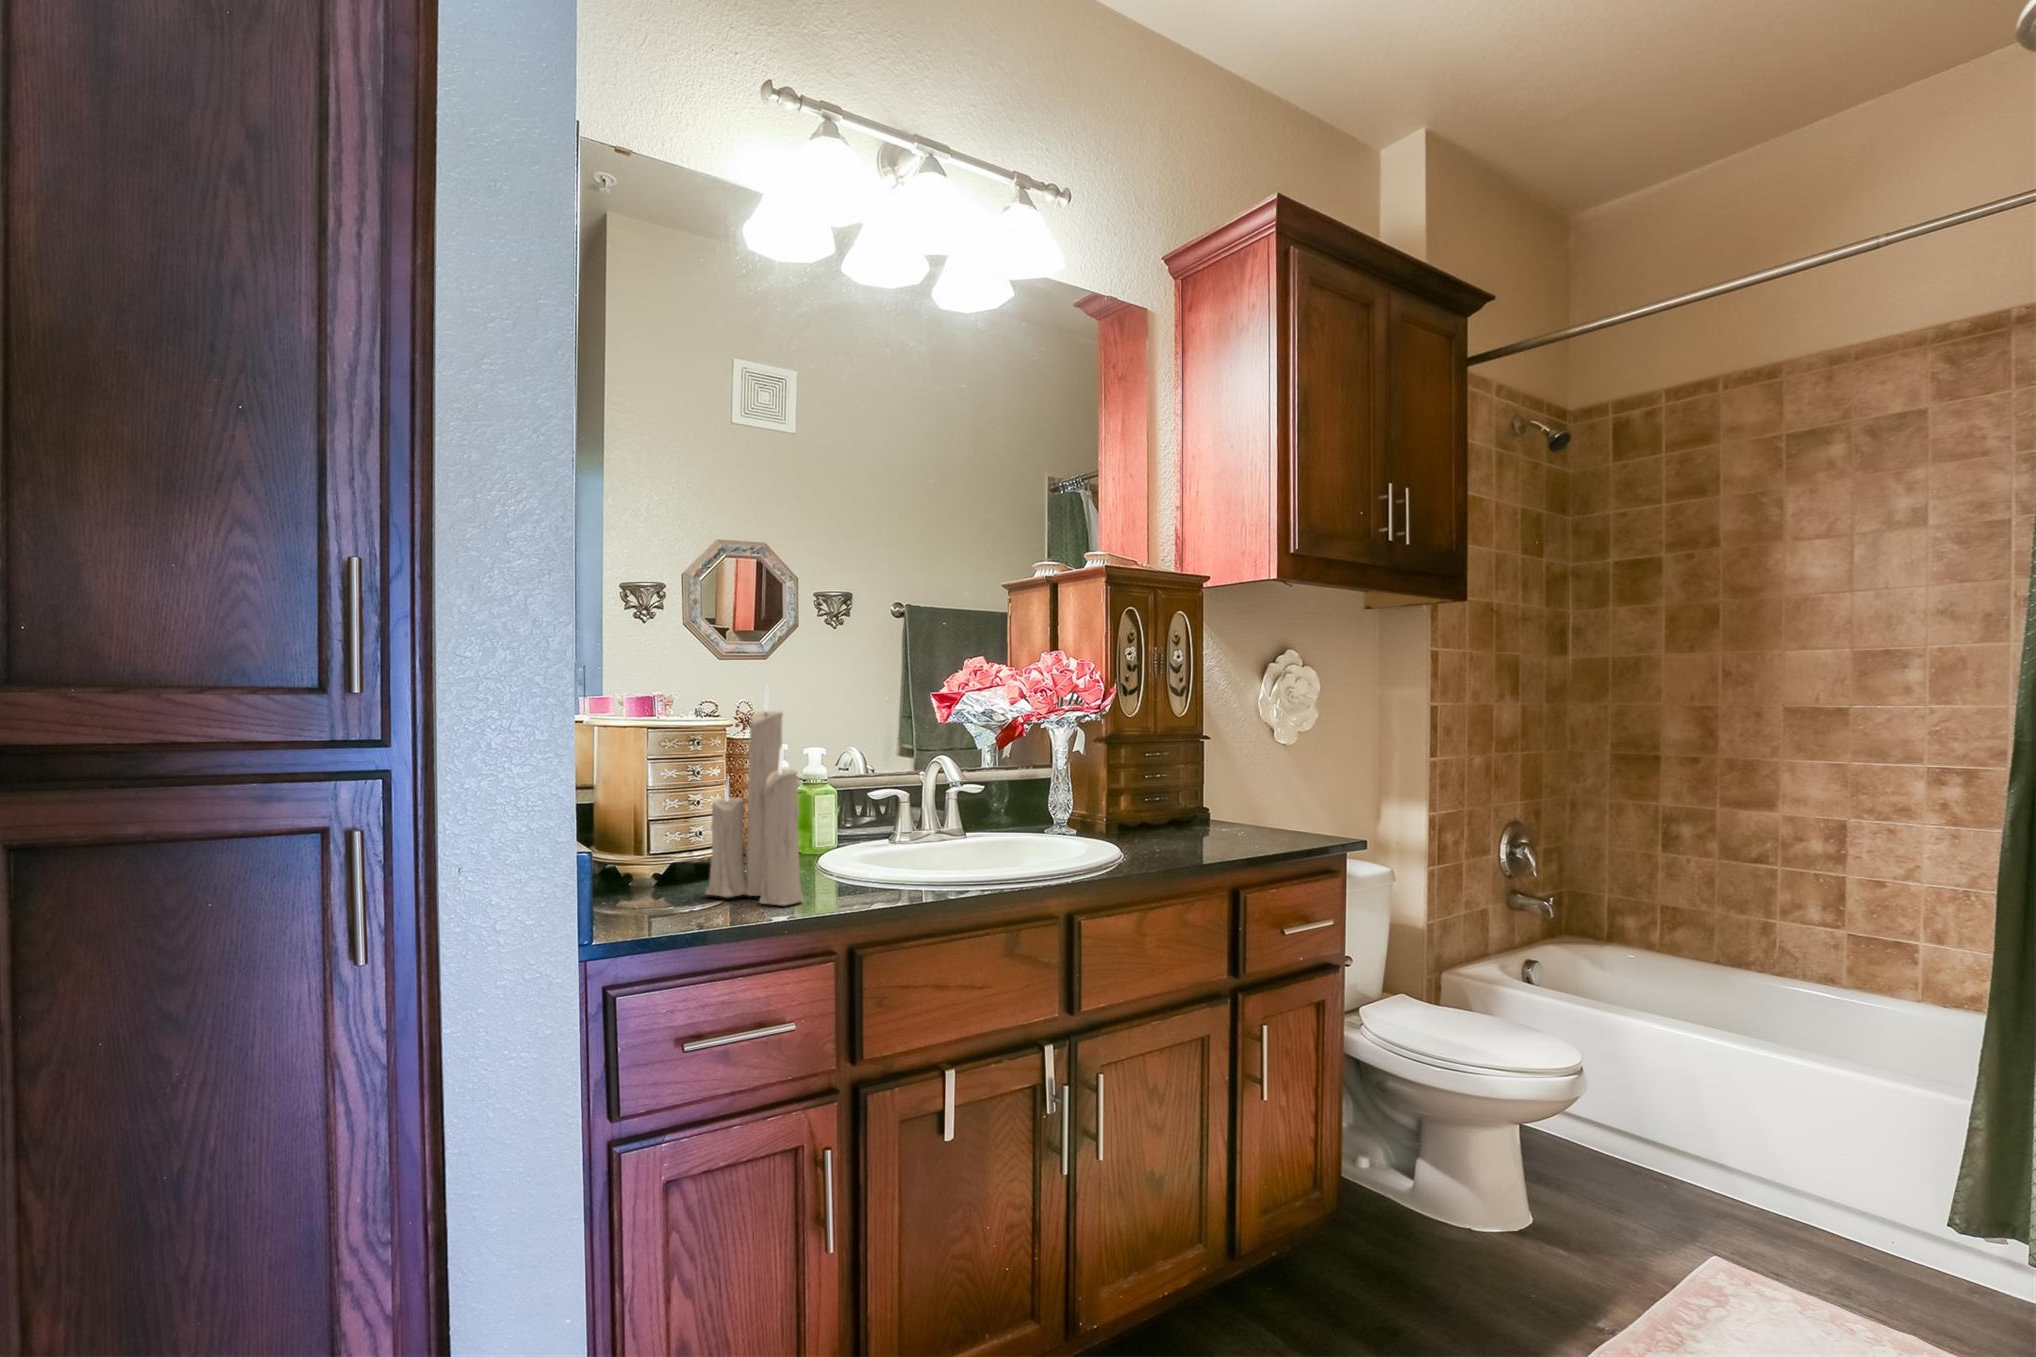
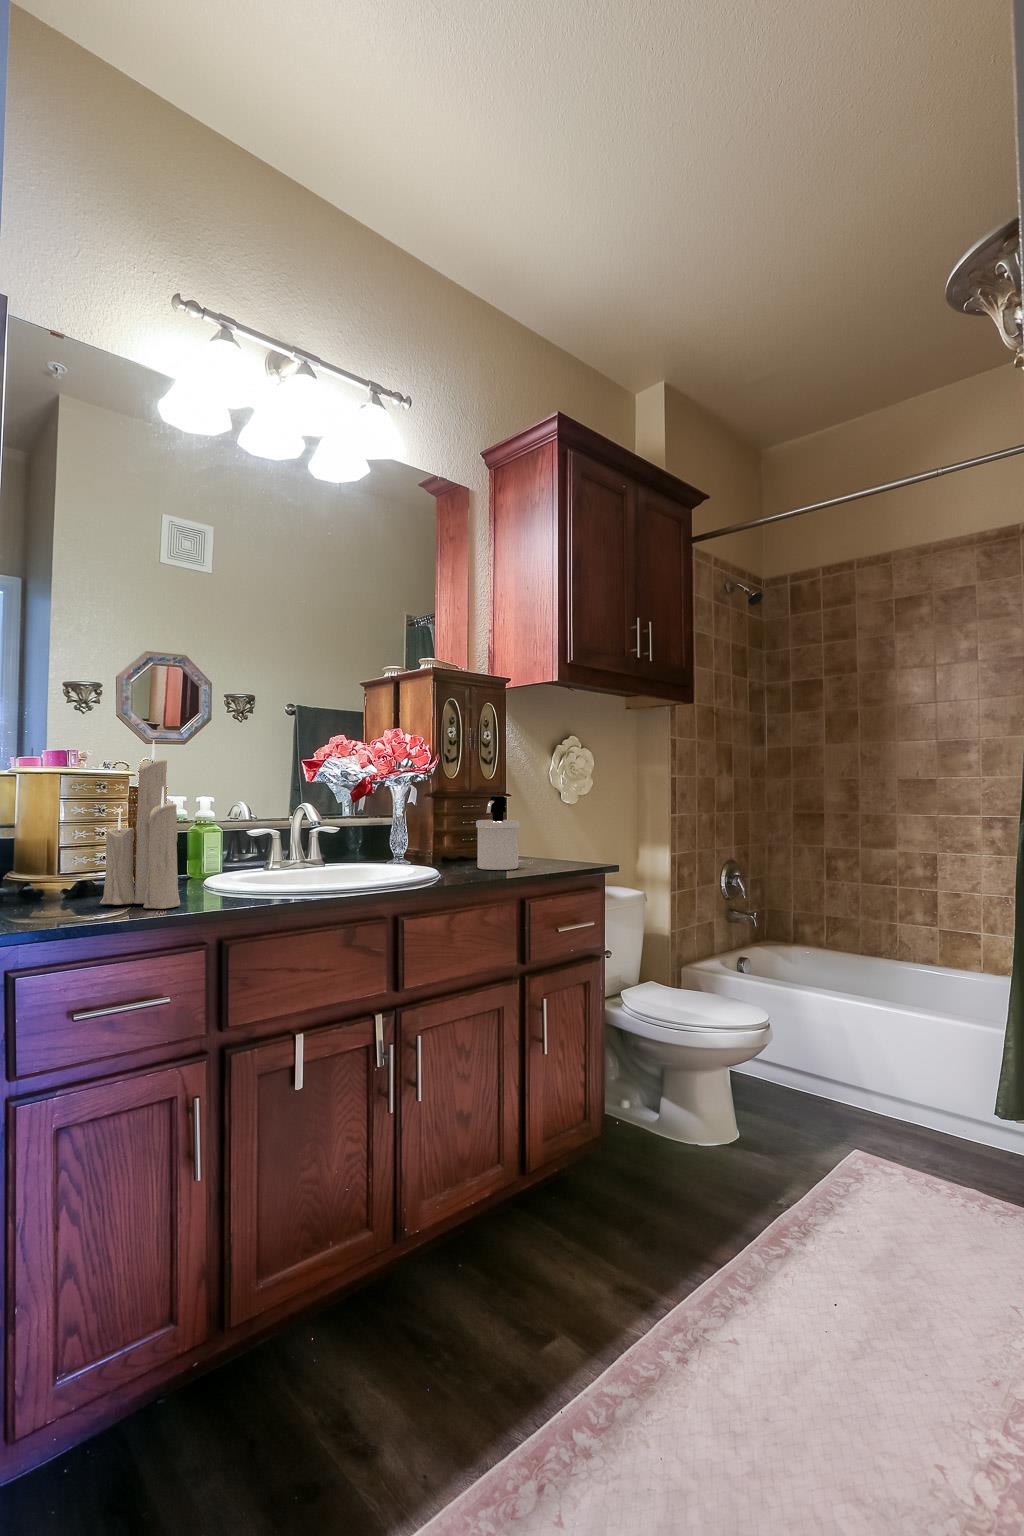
soap dispenser: none [1162,741,1223,844] -> present [476,796,520,870]

